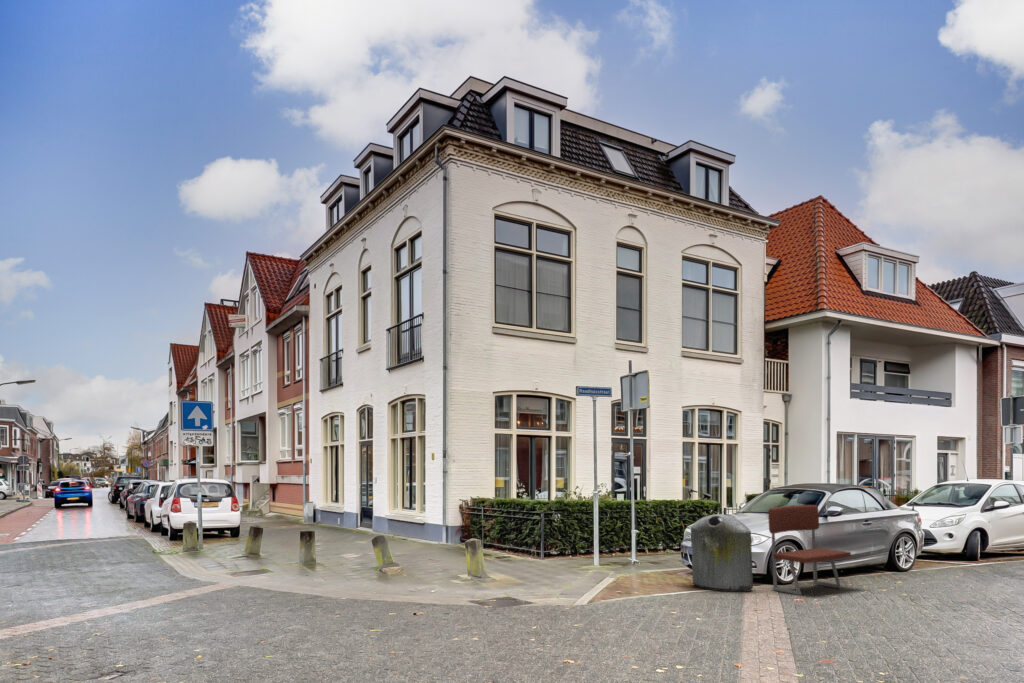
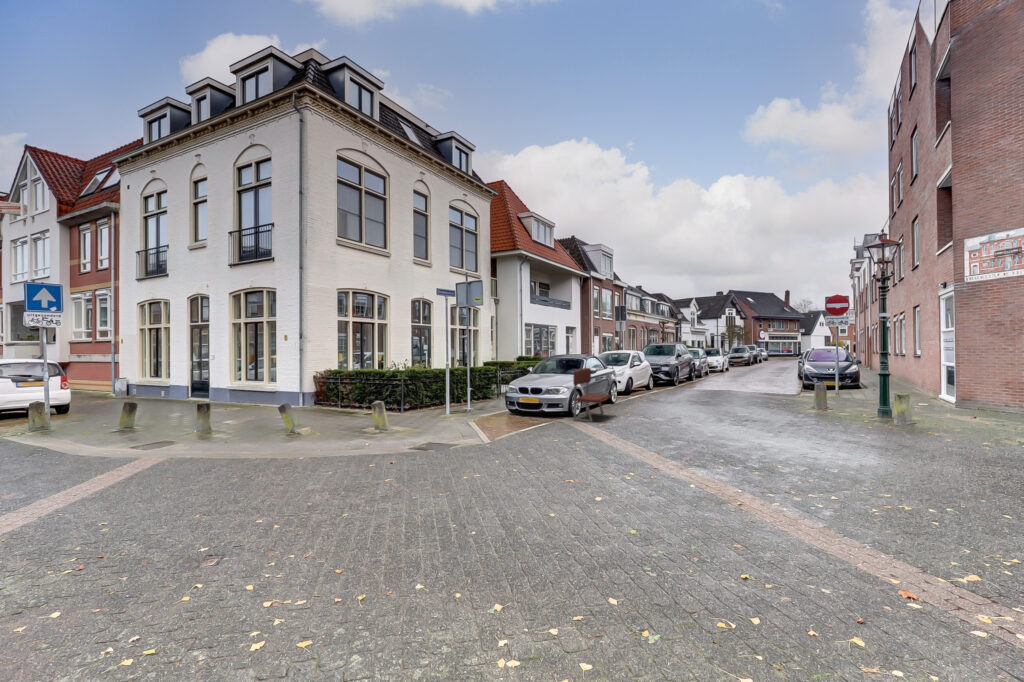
trash can: present [691,514,753,592] -> none [525,376,564,423]

